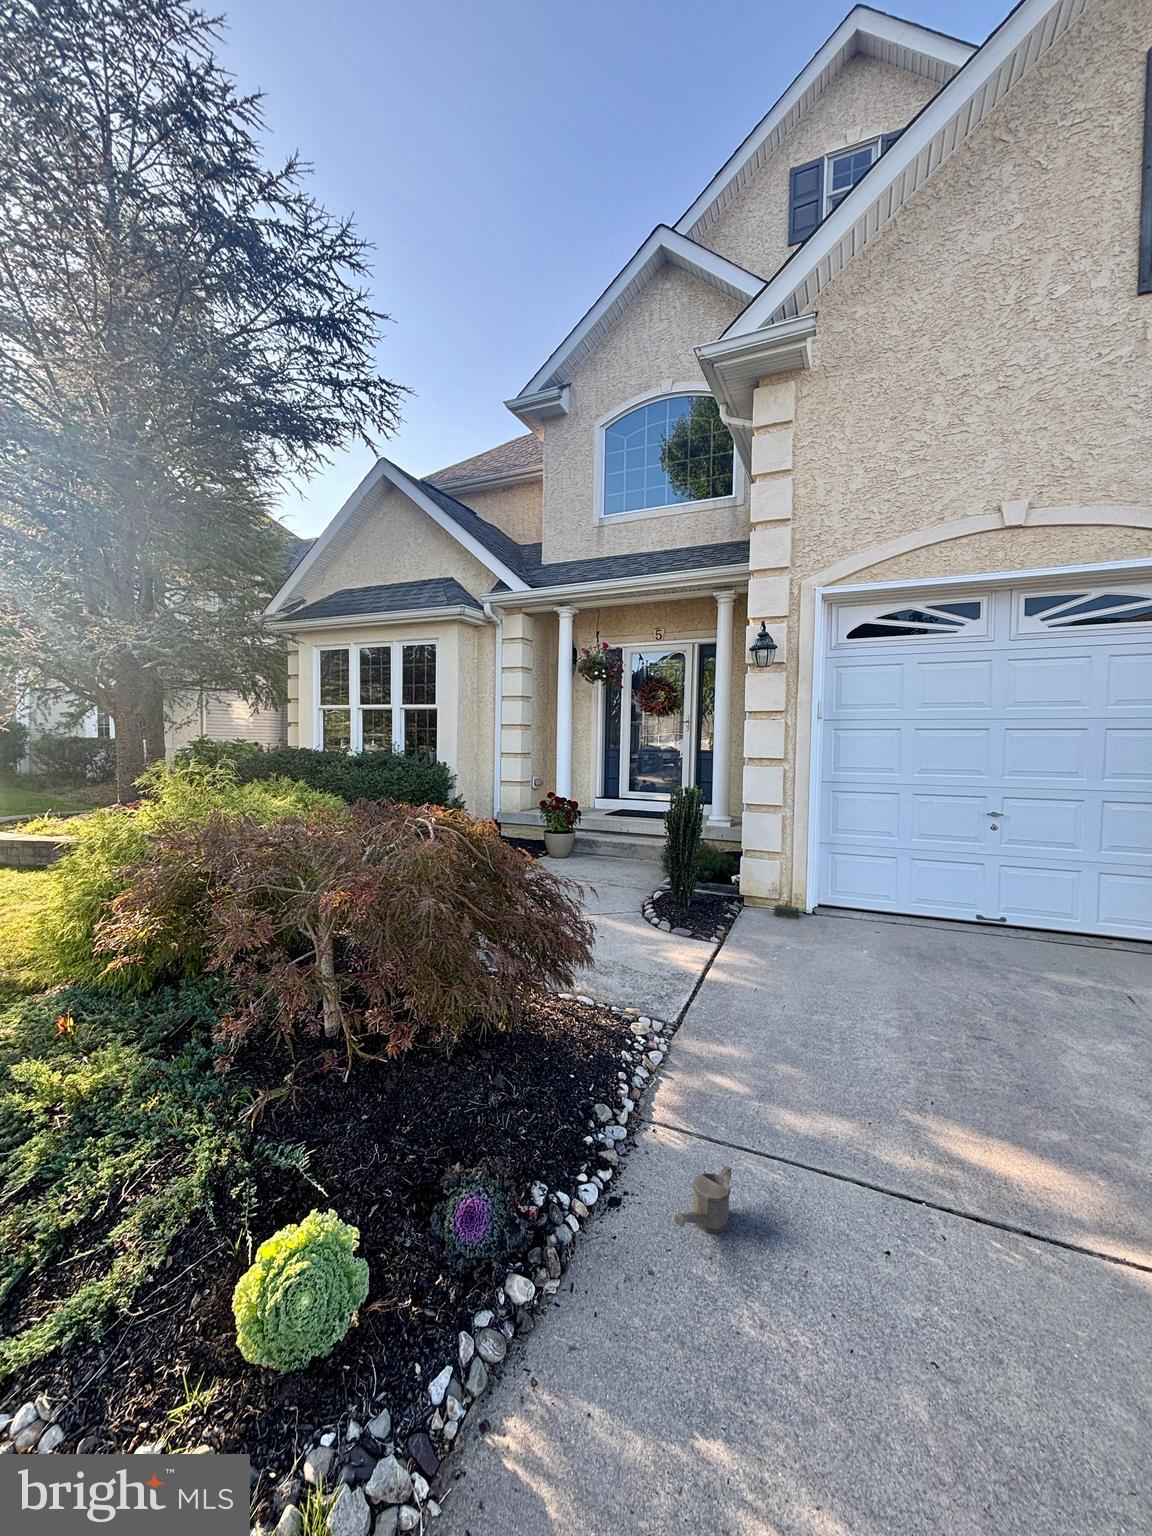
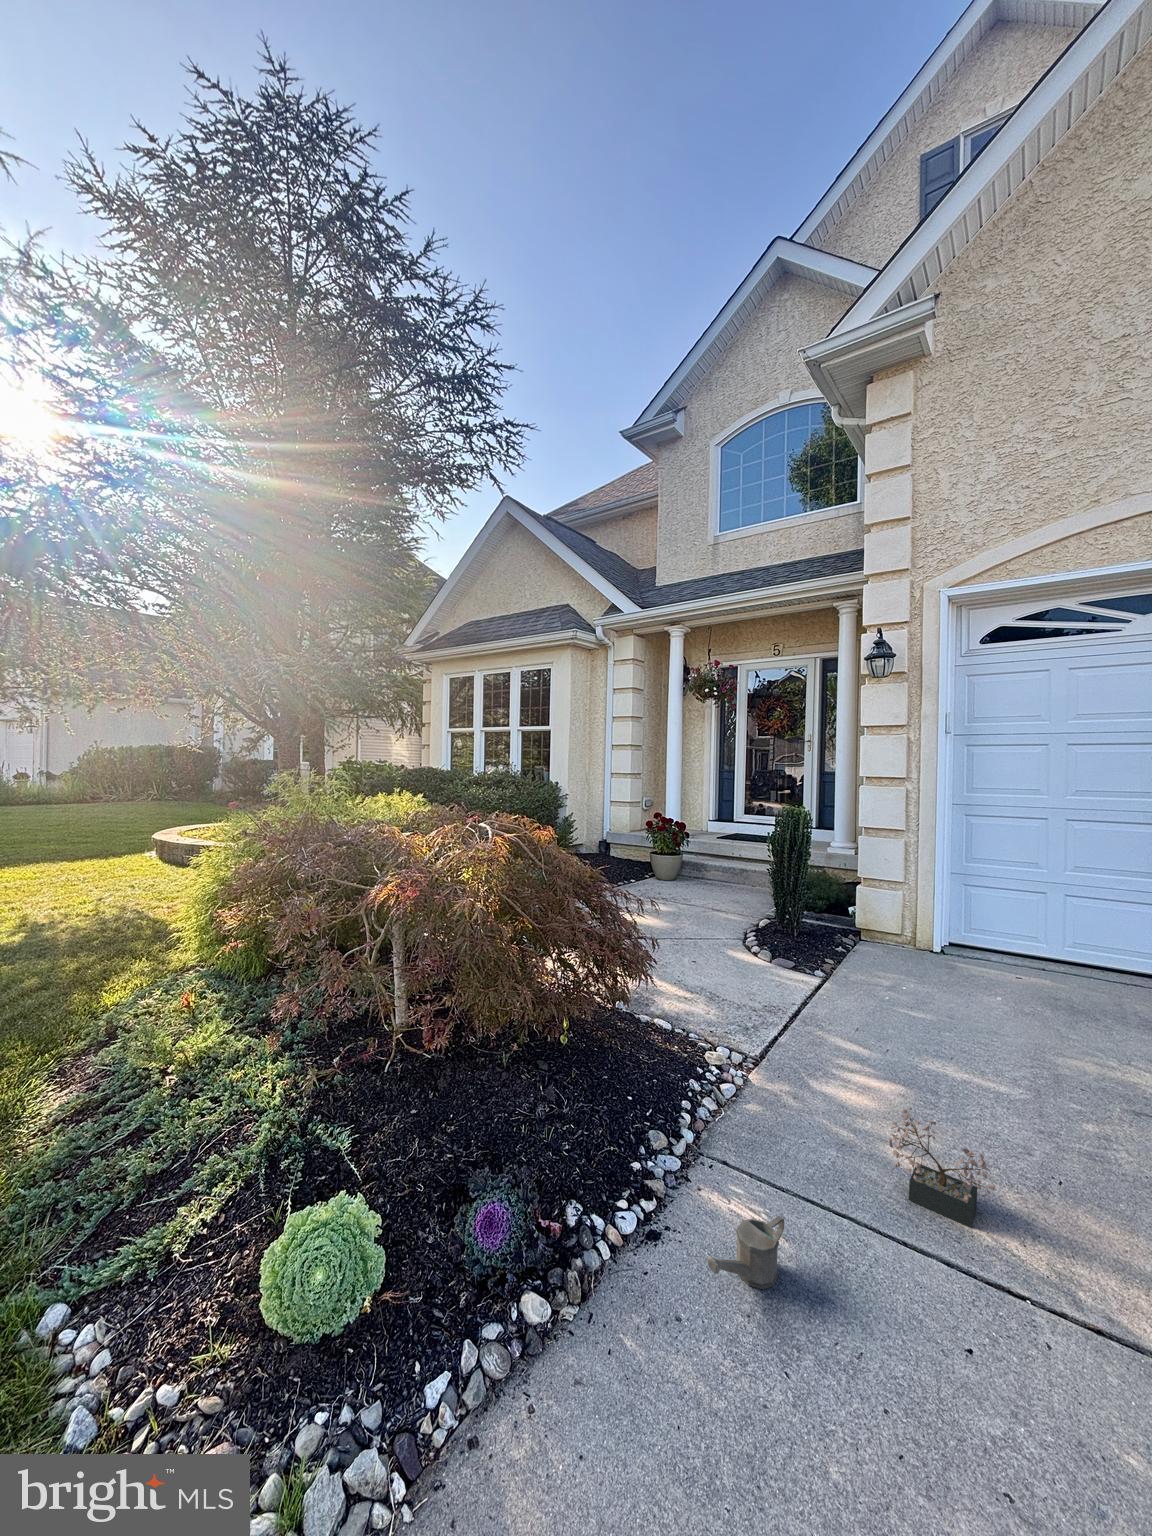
decorative plant: present [768,883,803,919] -> present [889,1107,996,1228]

